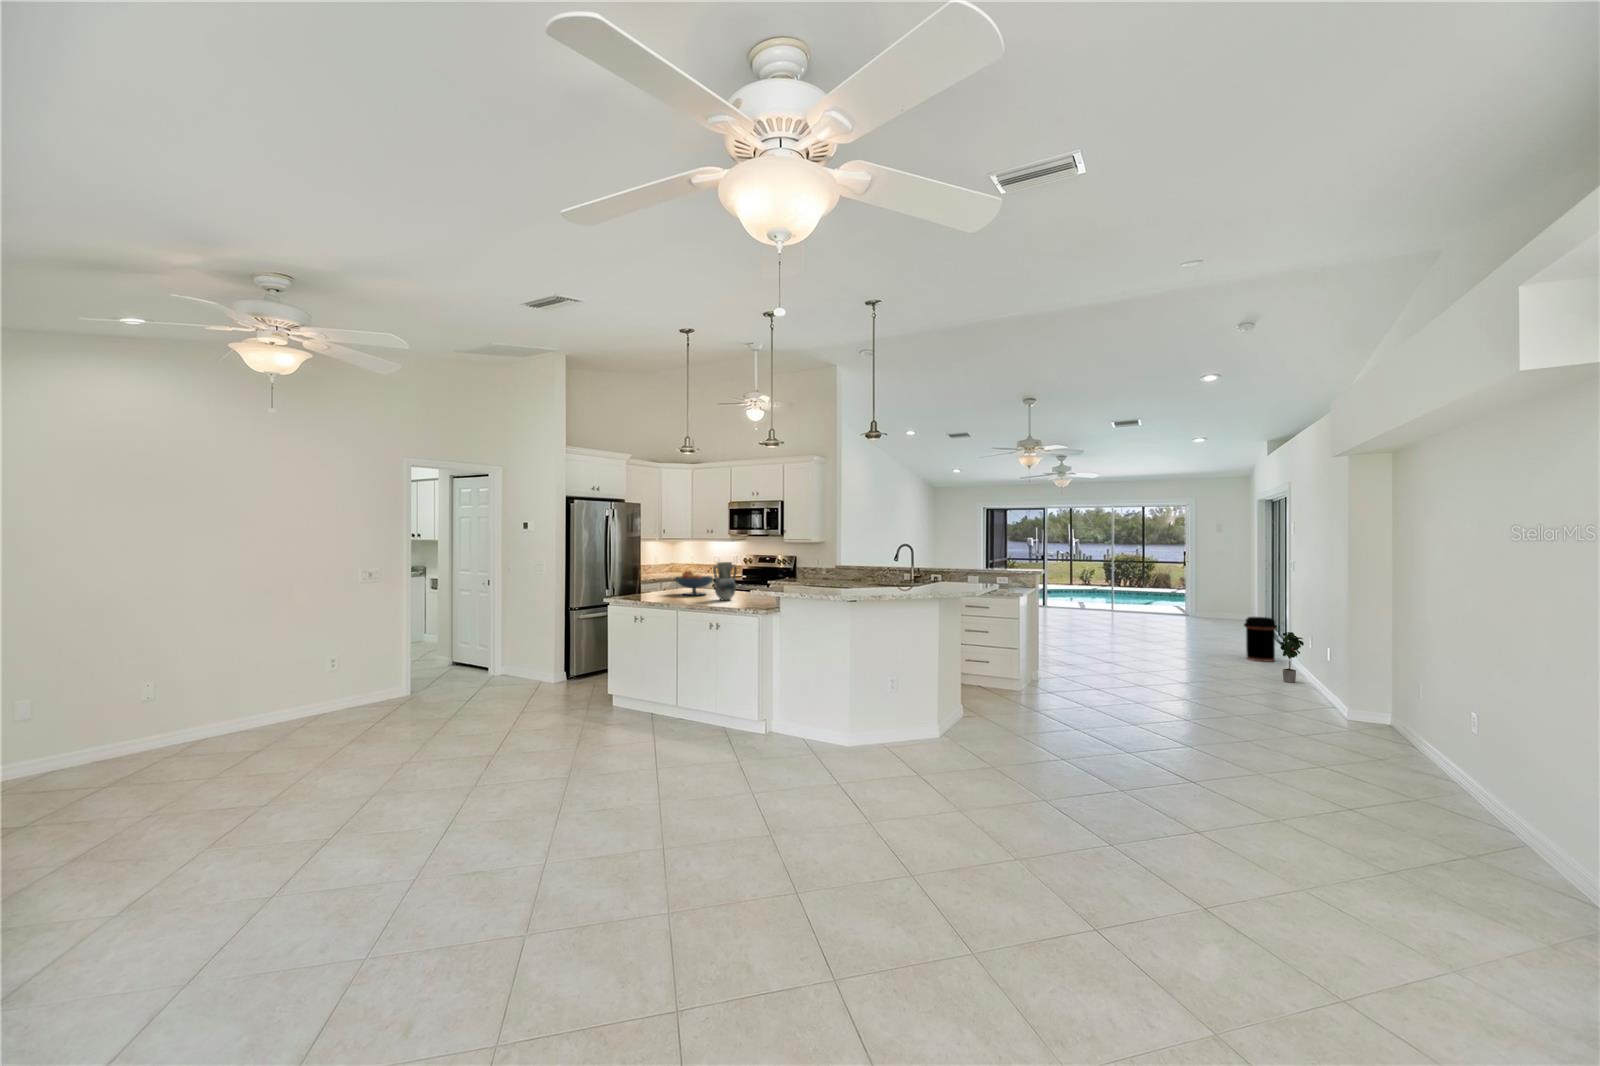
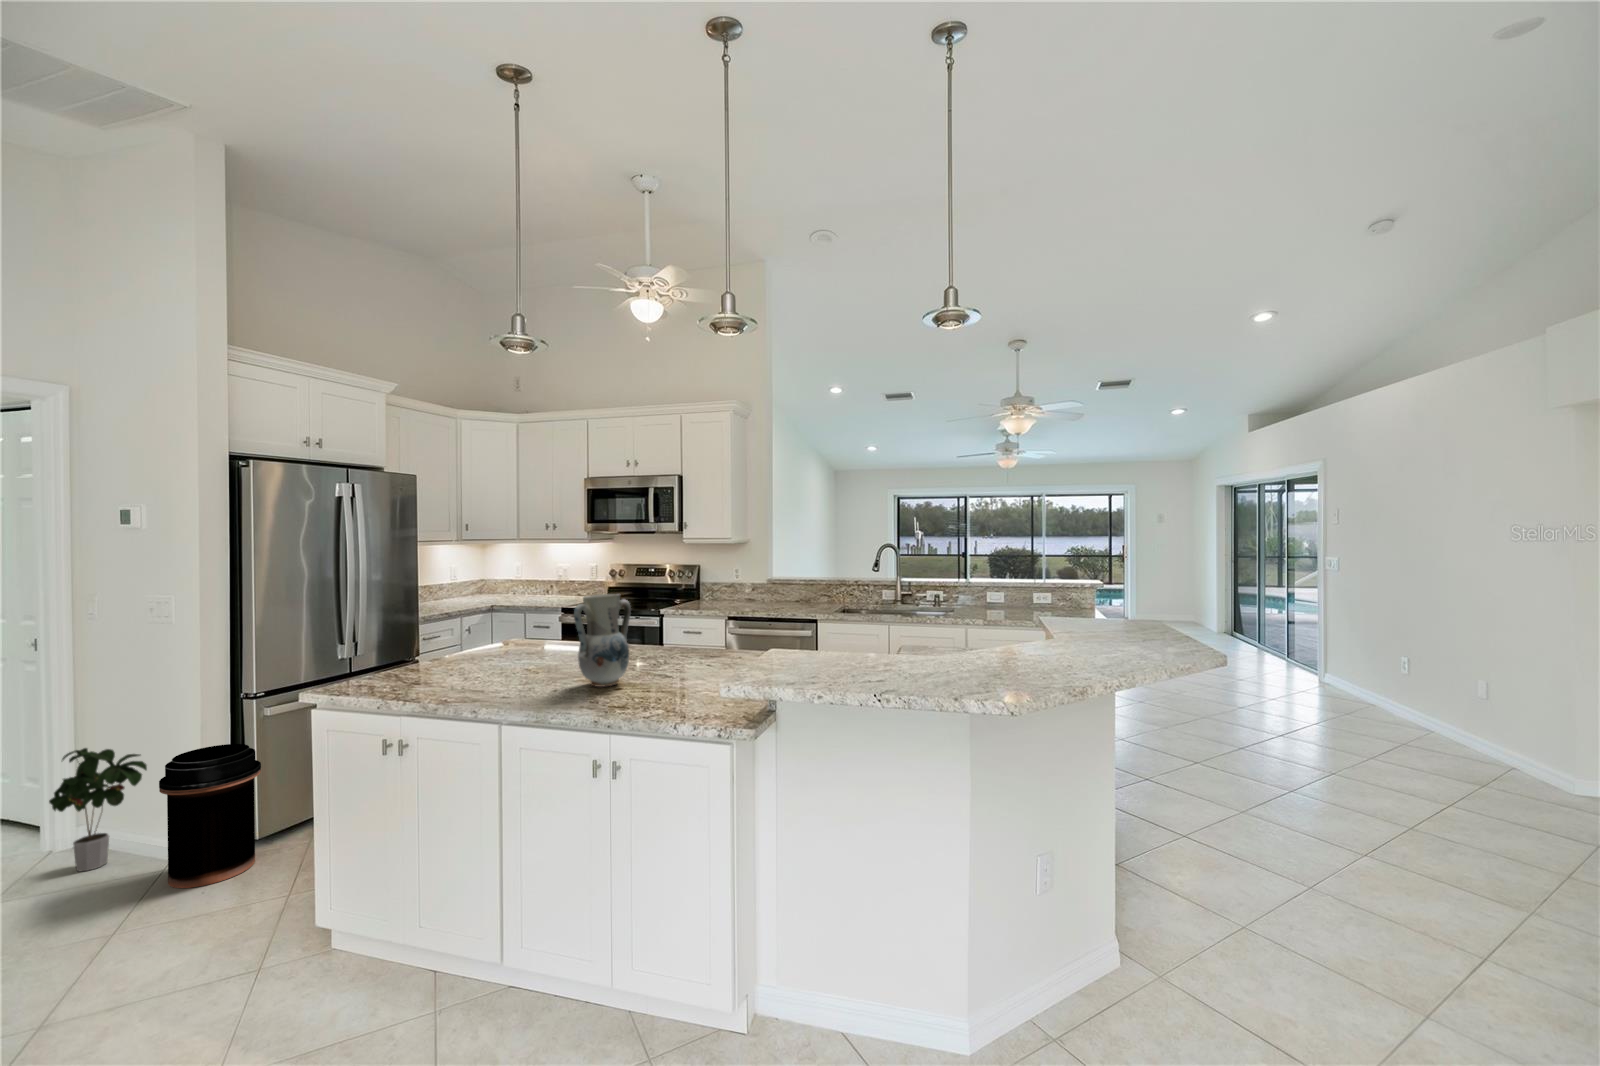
fruit bowl: present [676,571,713,595] -> none [479,611,569,669]
trash can: present [1244,617,1277,662] -> present [159,744,261,888]
potted plant: present [1280,632,1304,683] -> present [49,748,147,871]

